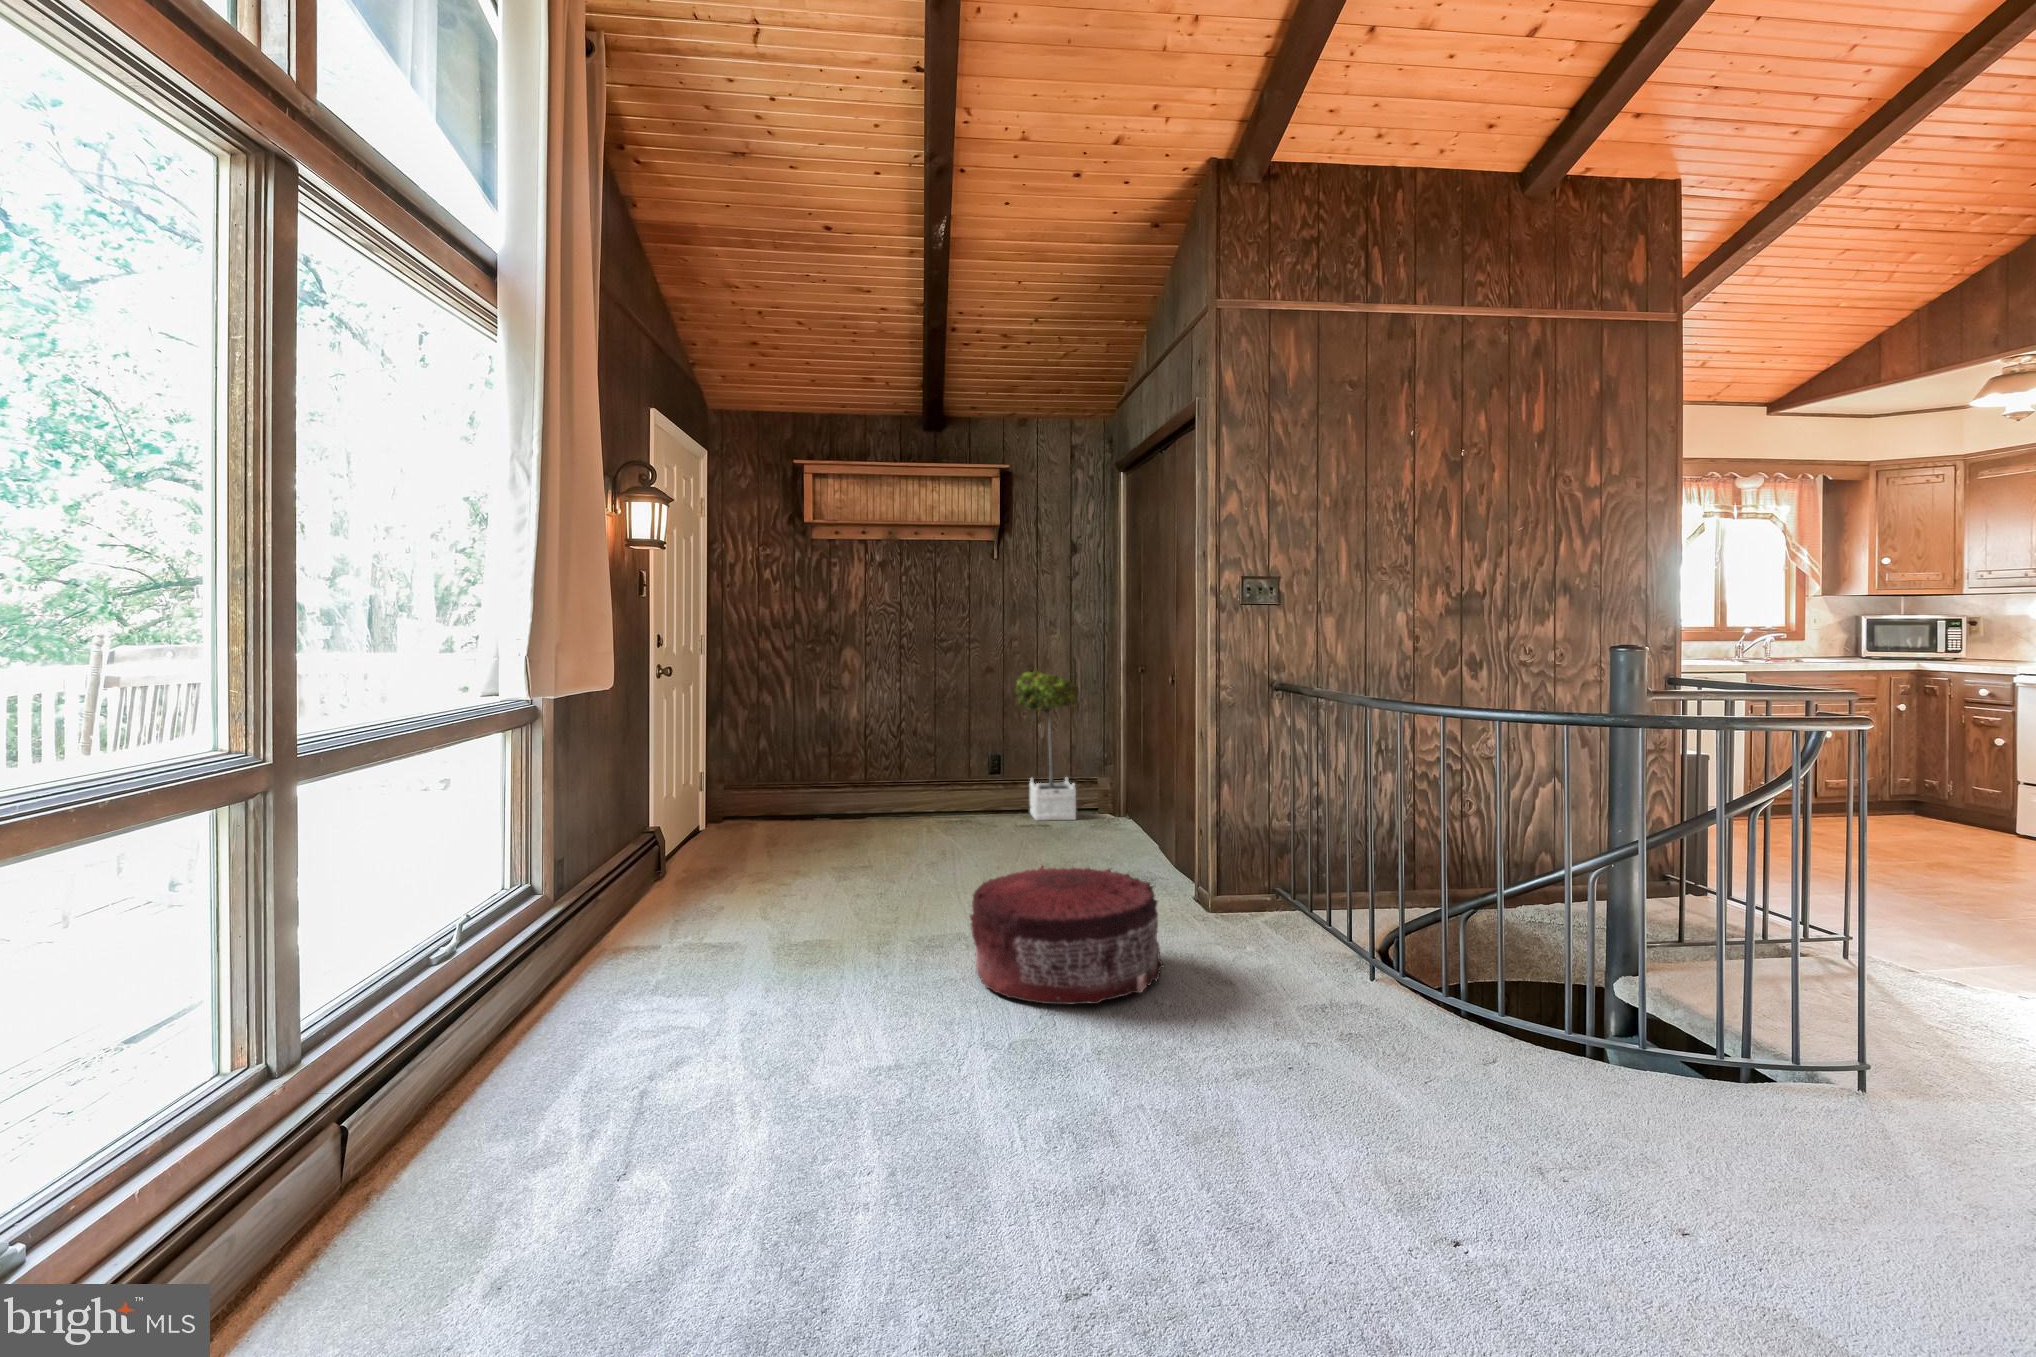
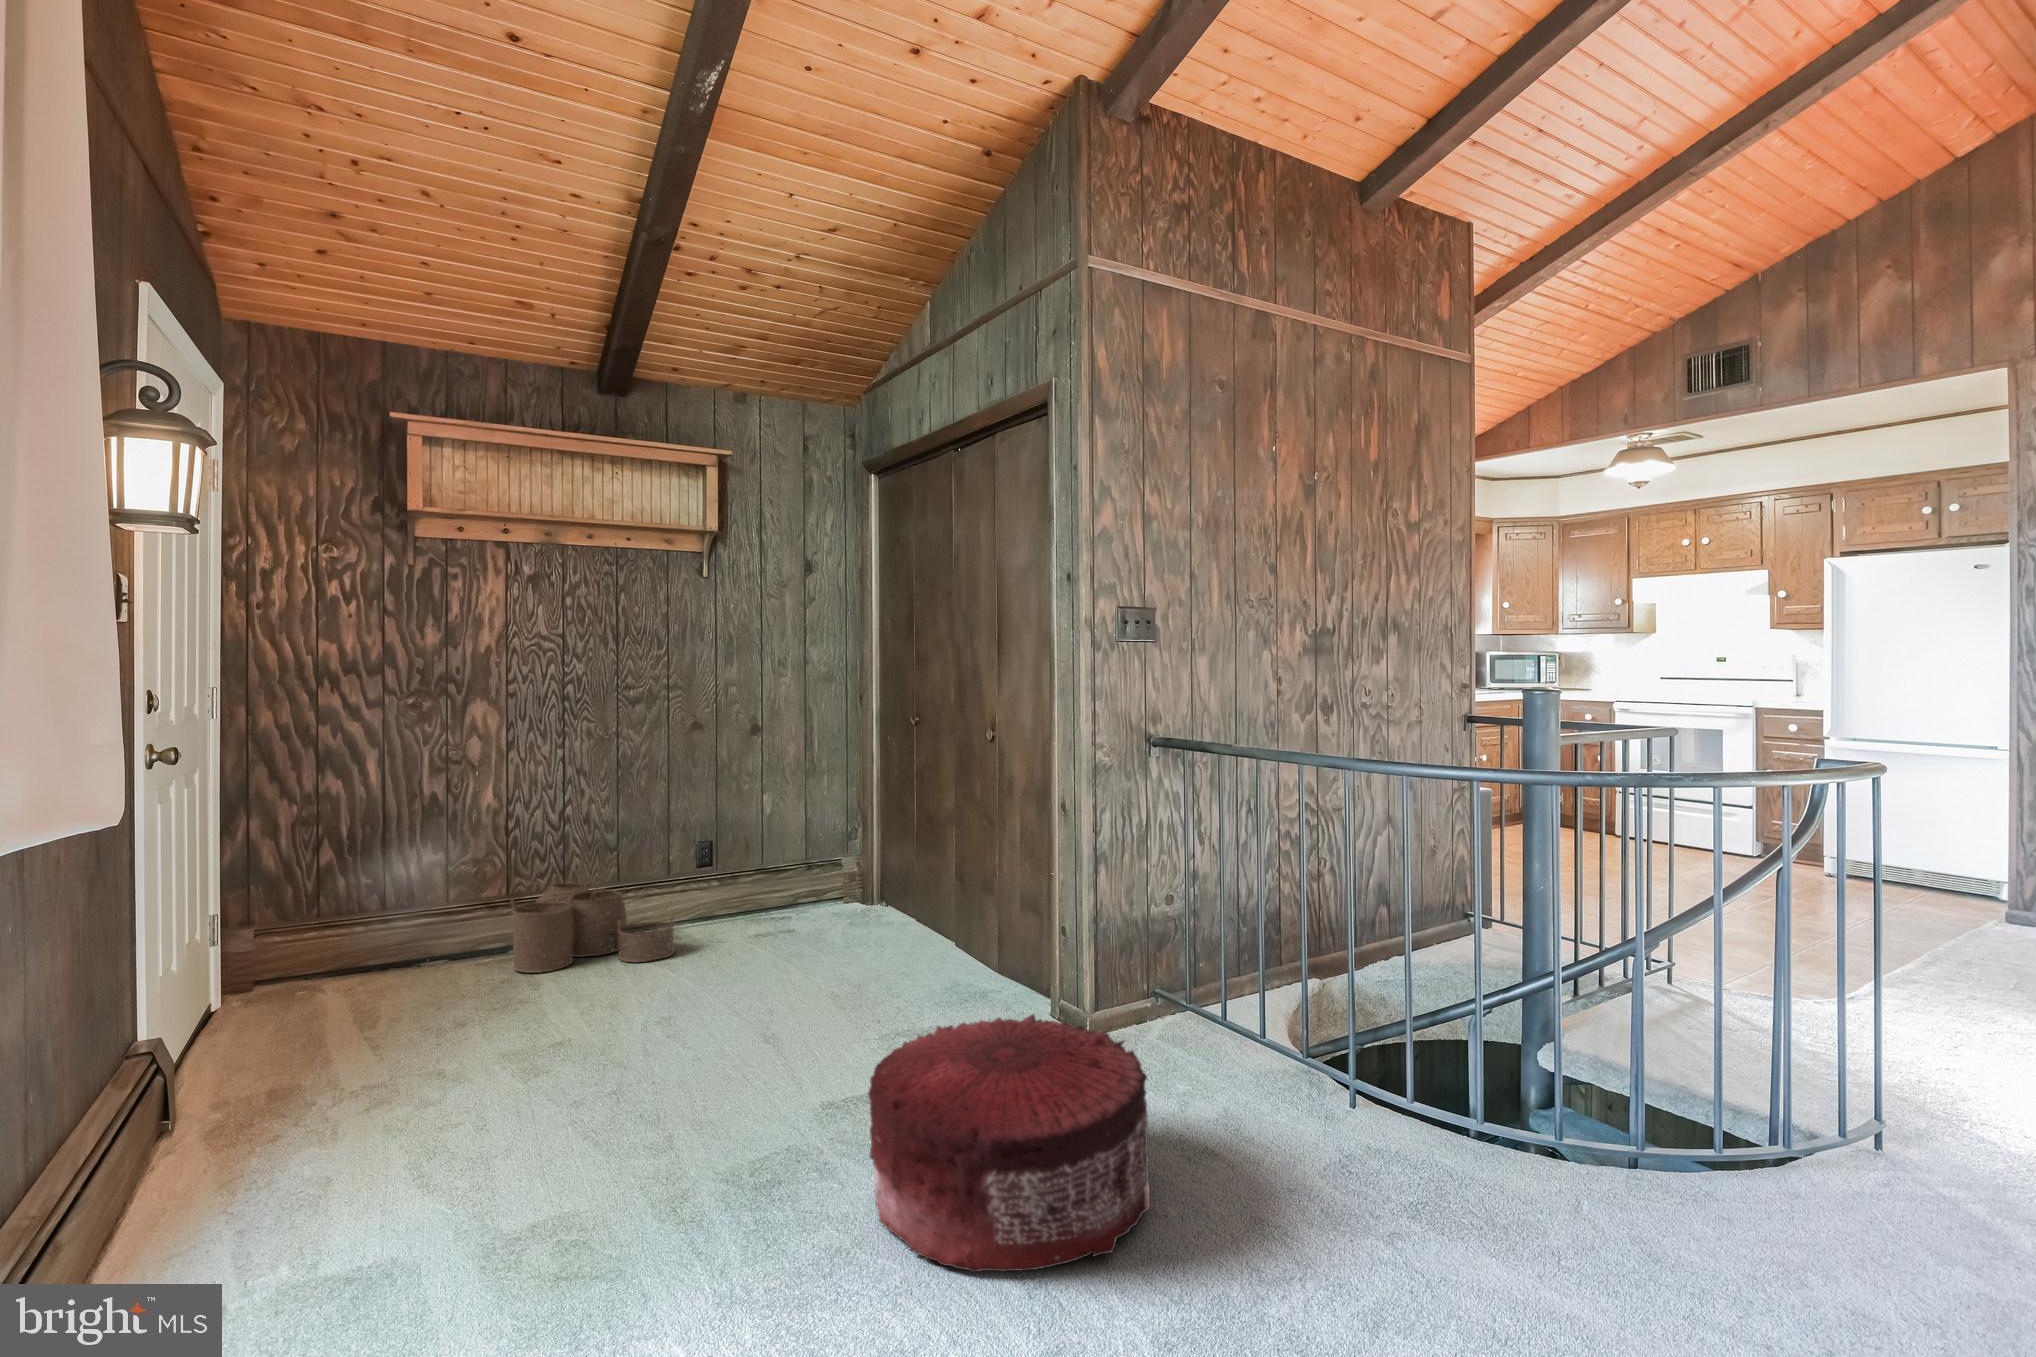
potted tree: present [1015,670,1079,820] -> none [730,720,816,919]
woven basket: none [857,776,961,836] -> present [511,882,675,973]

